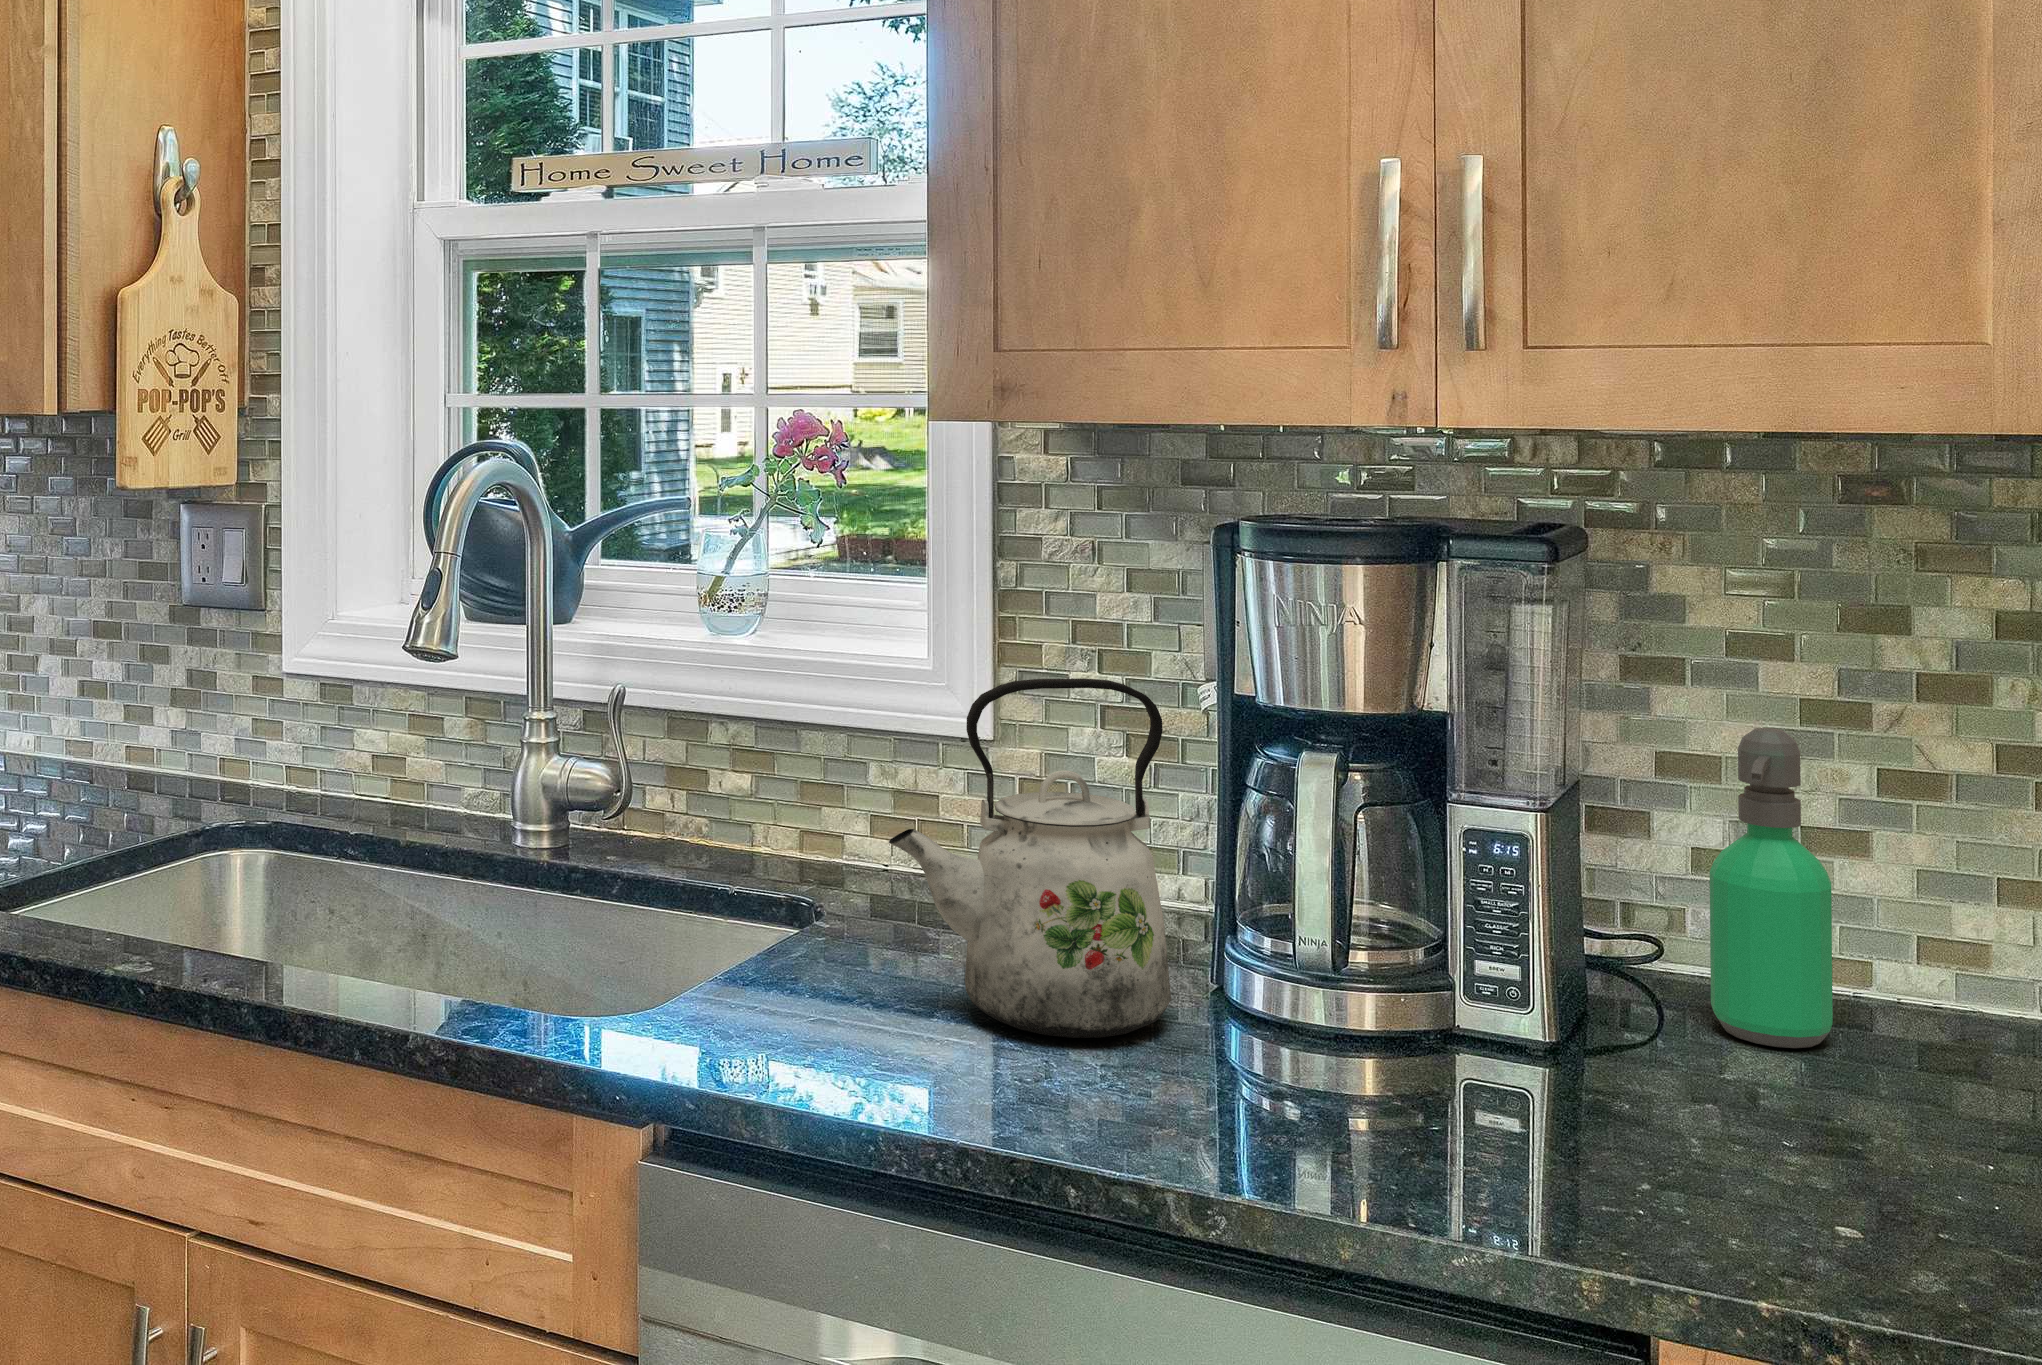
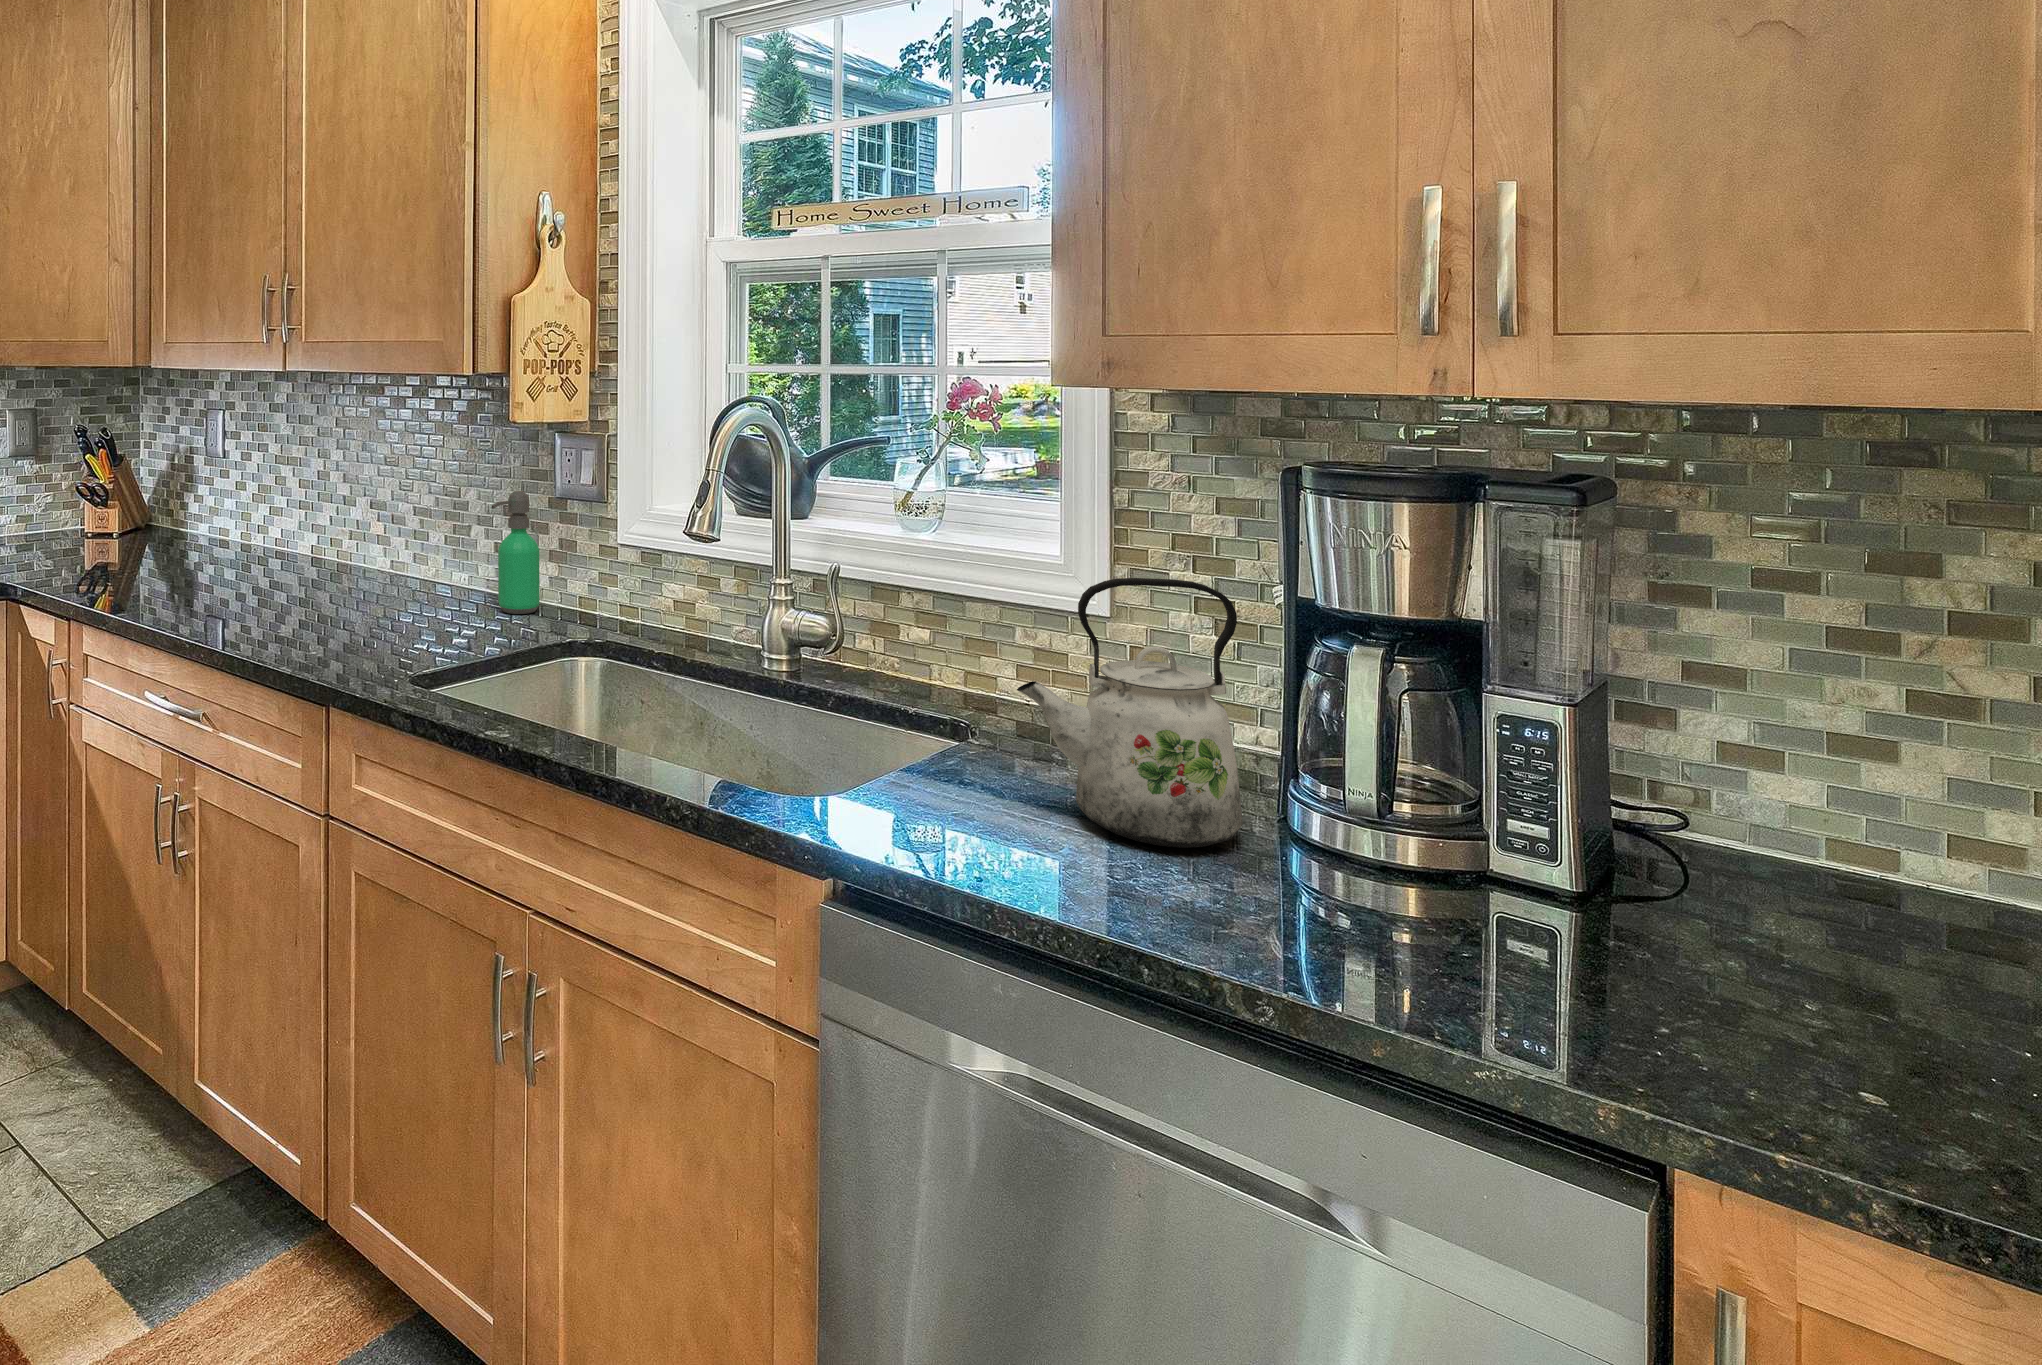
soap dispenser: present [1710,728,1833,1048] -> present [492,491,540,614]

